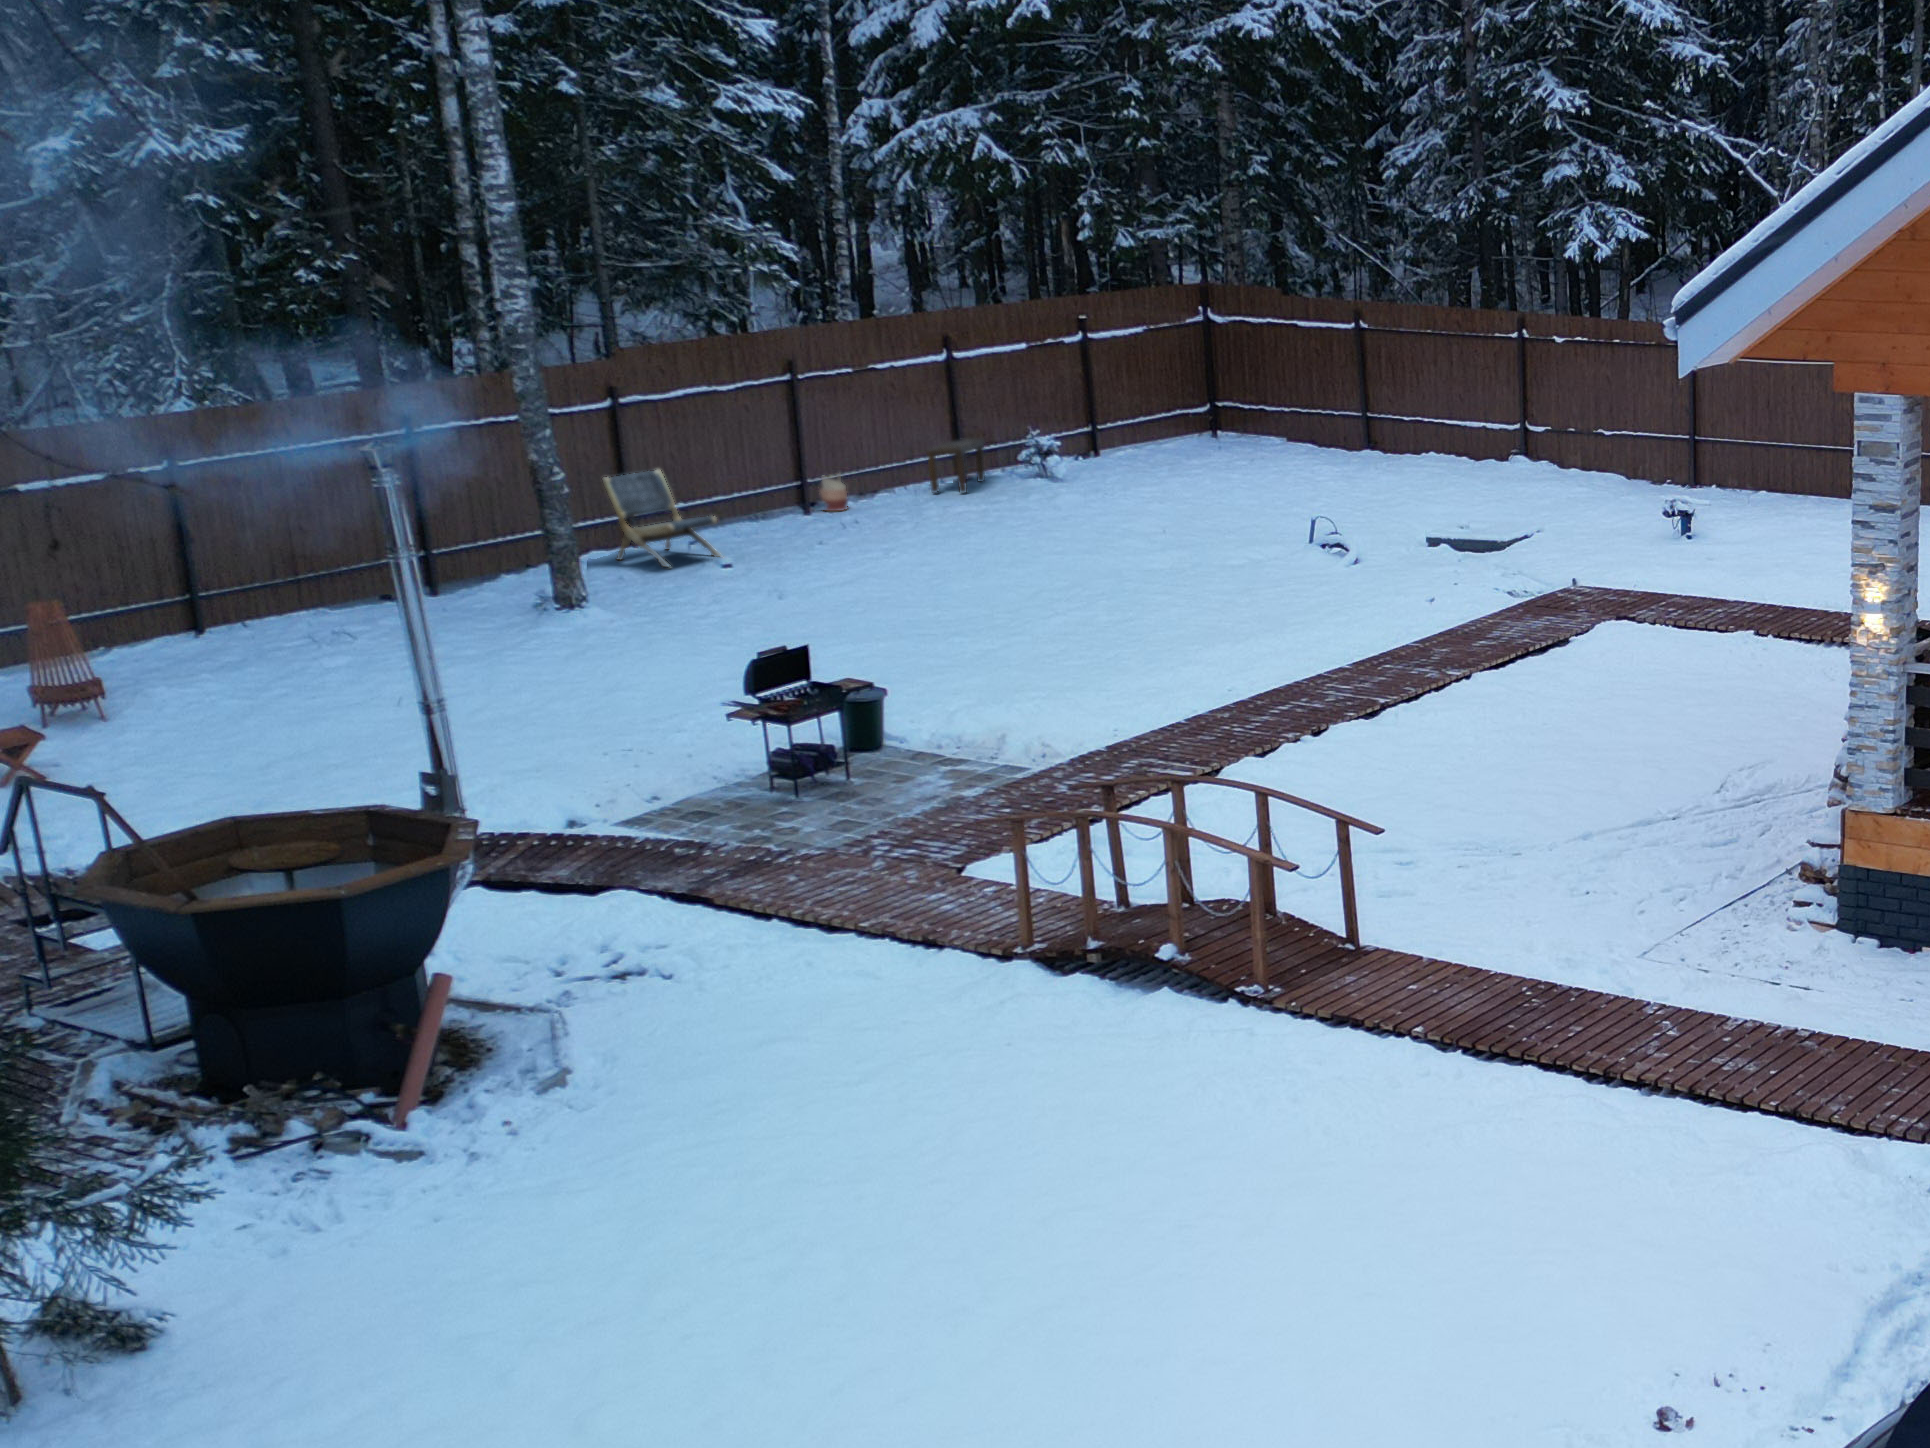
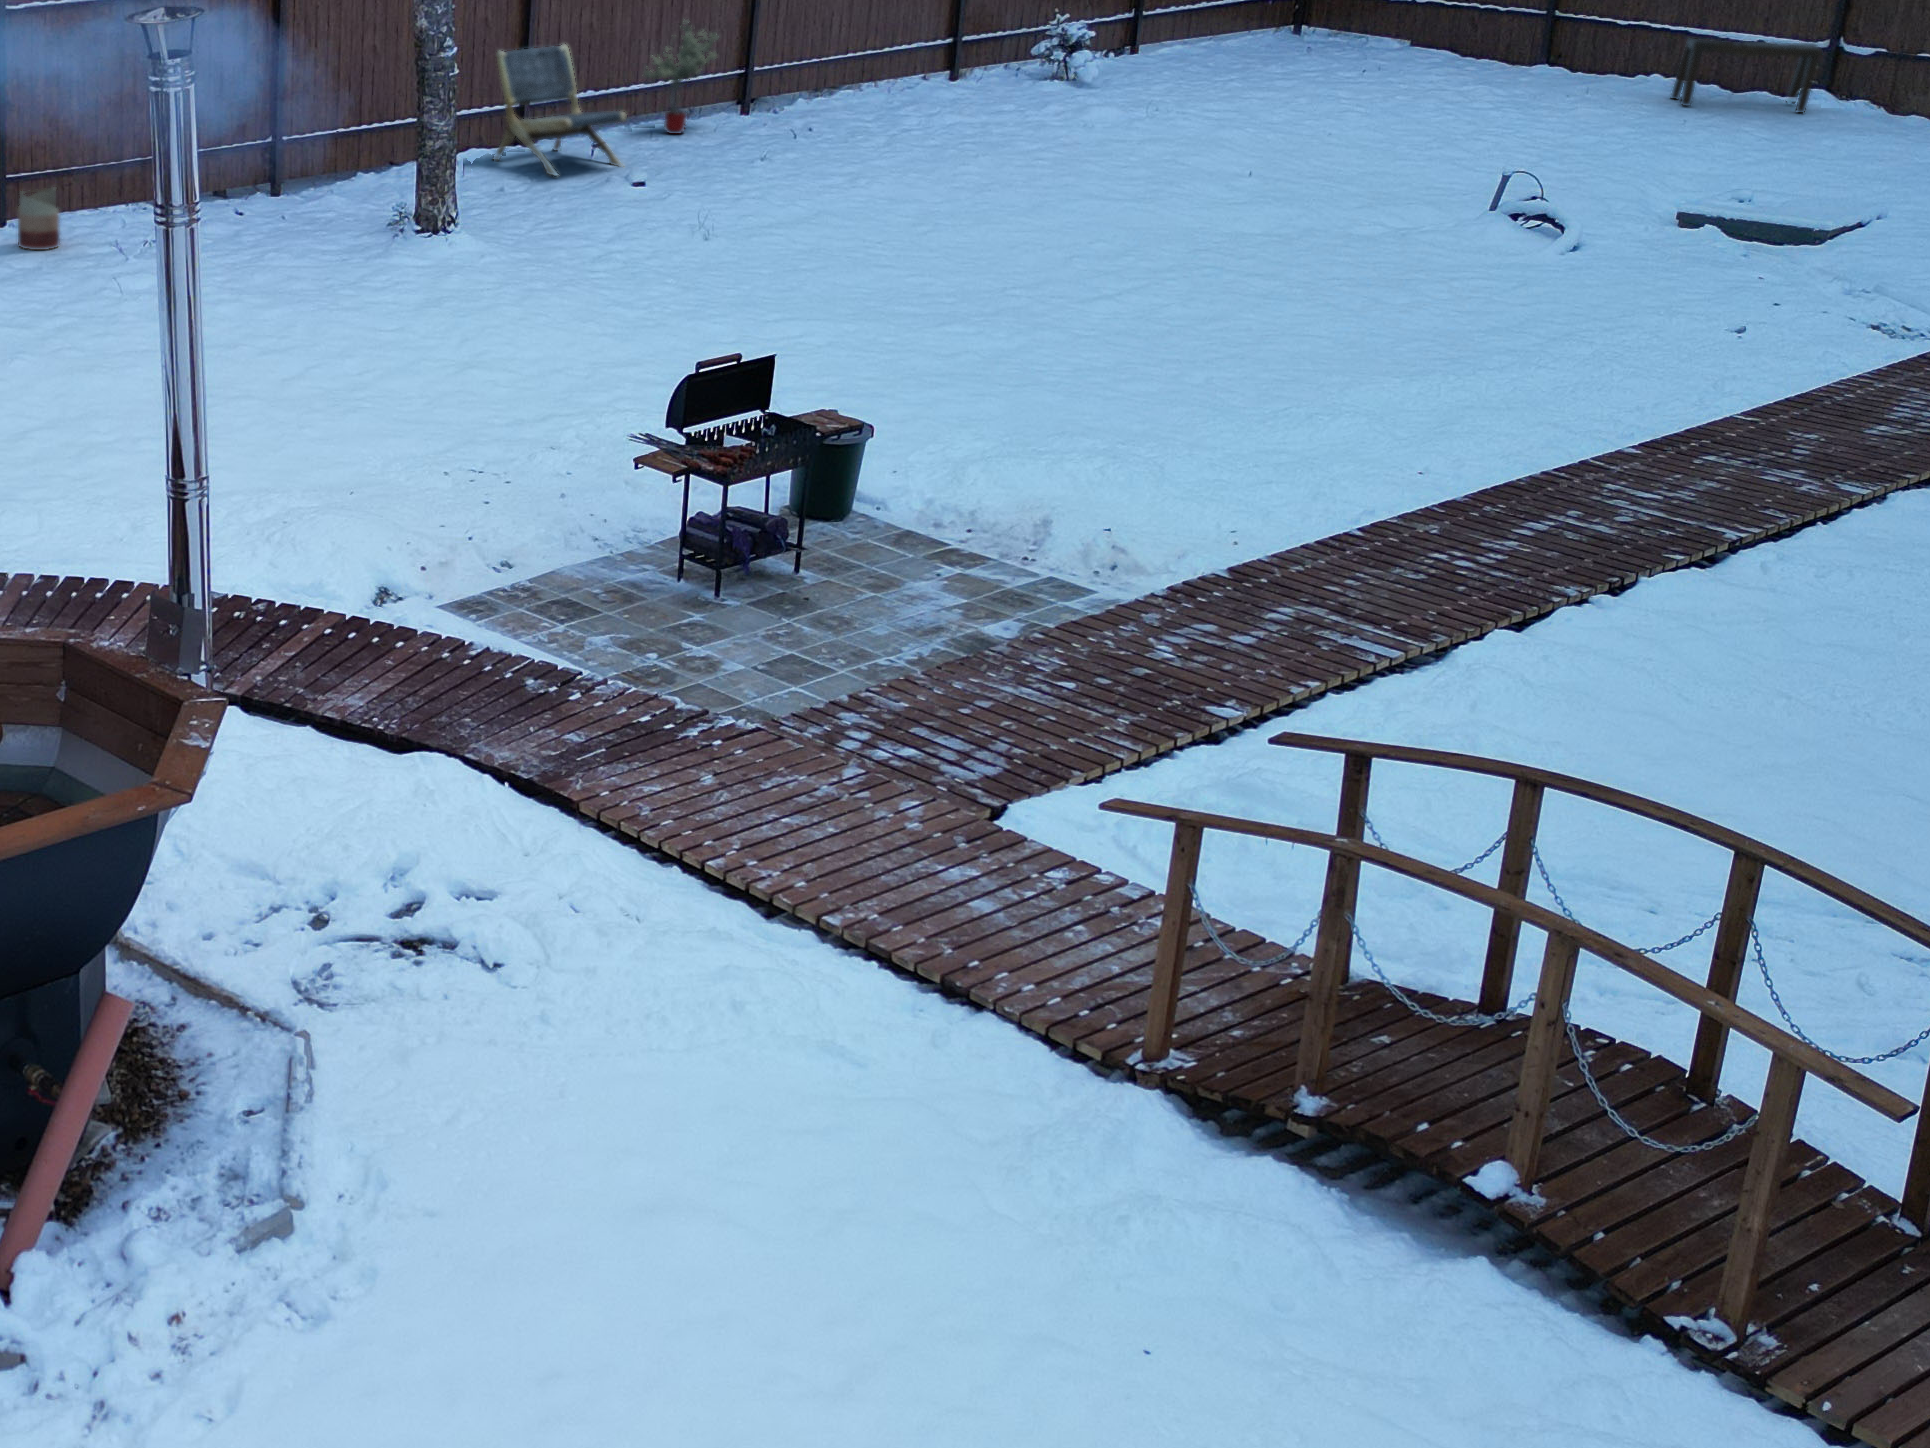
bench: present [926,439,985,493] -> present [1671,38,1822,113]
potted tree: none [726,445,783,531] -> present [645,21,718,134]
basket: present [820,474,847,511] -> present [18,188,60,250]

